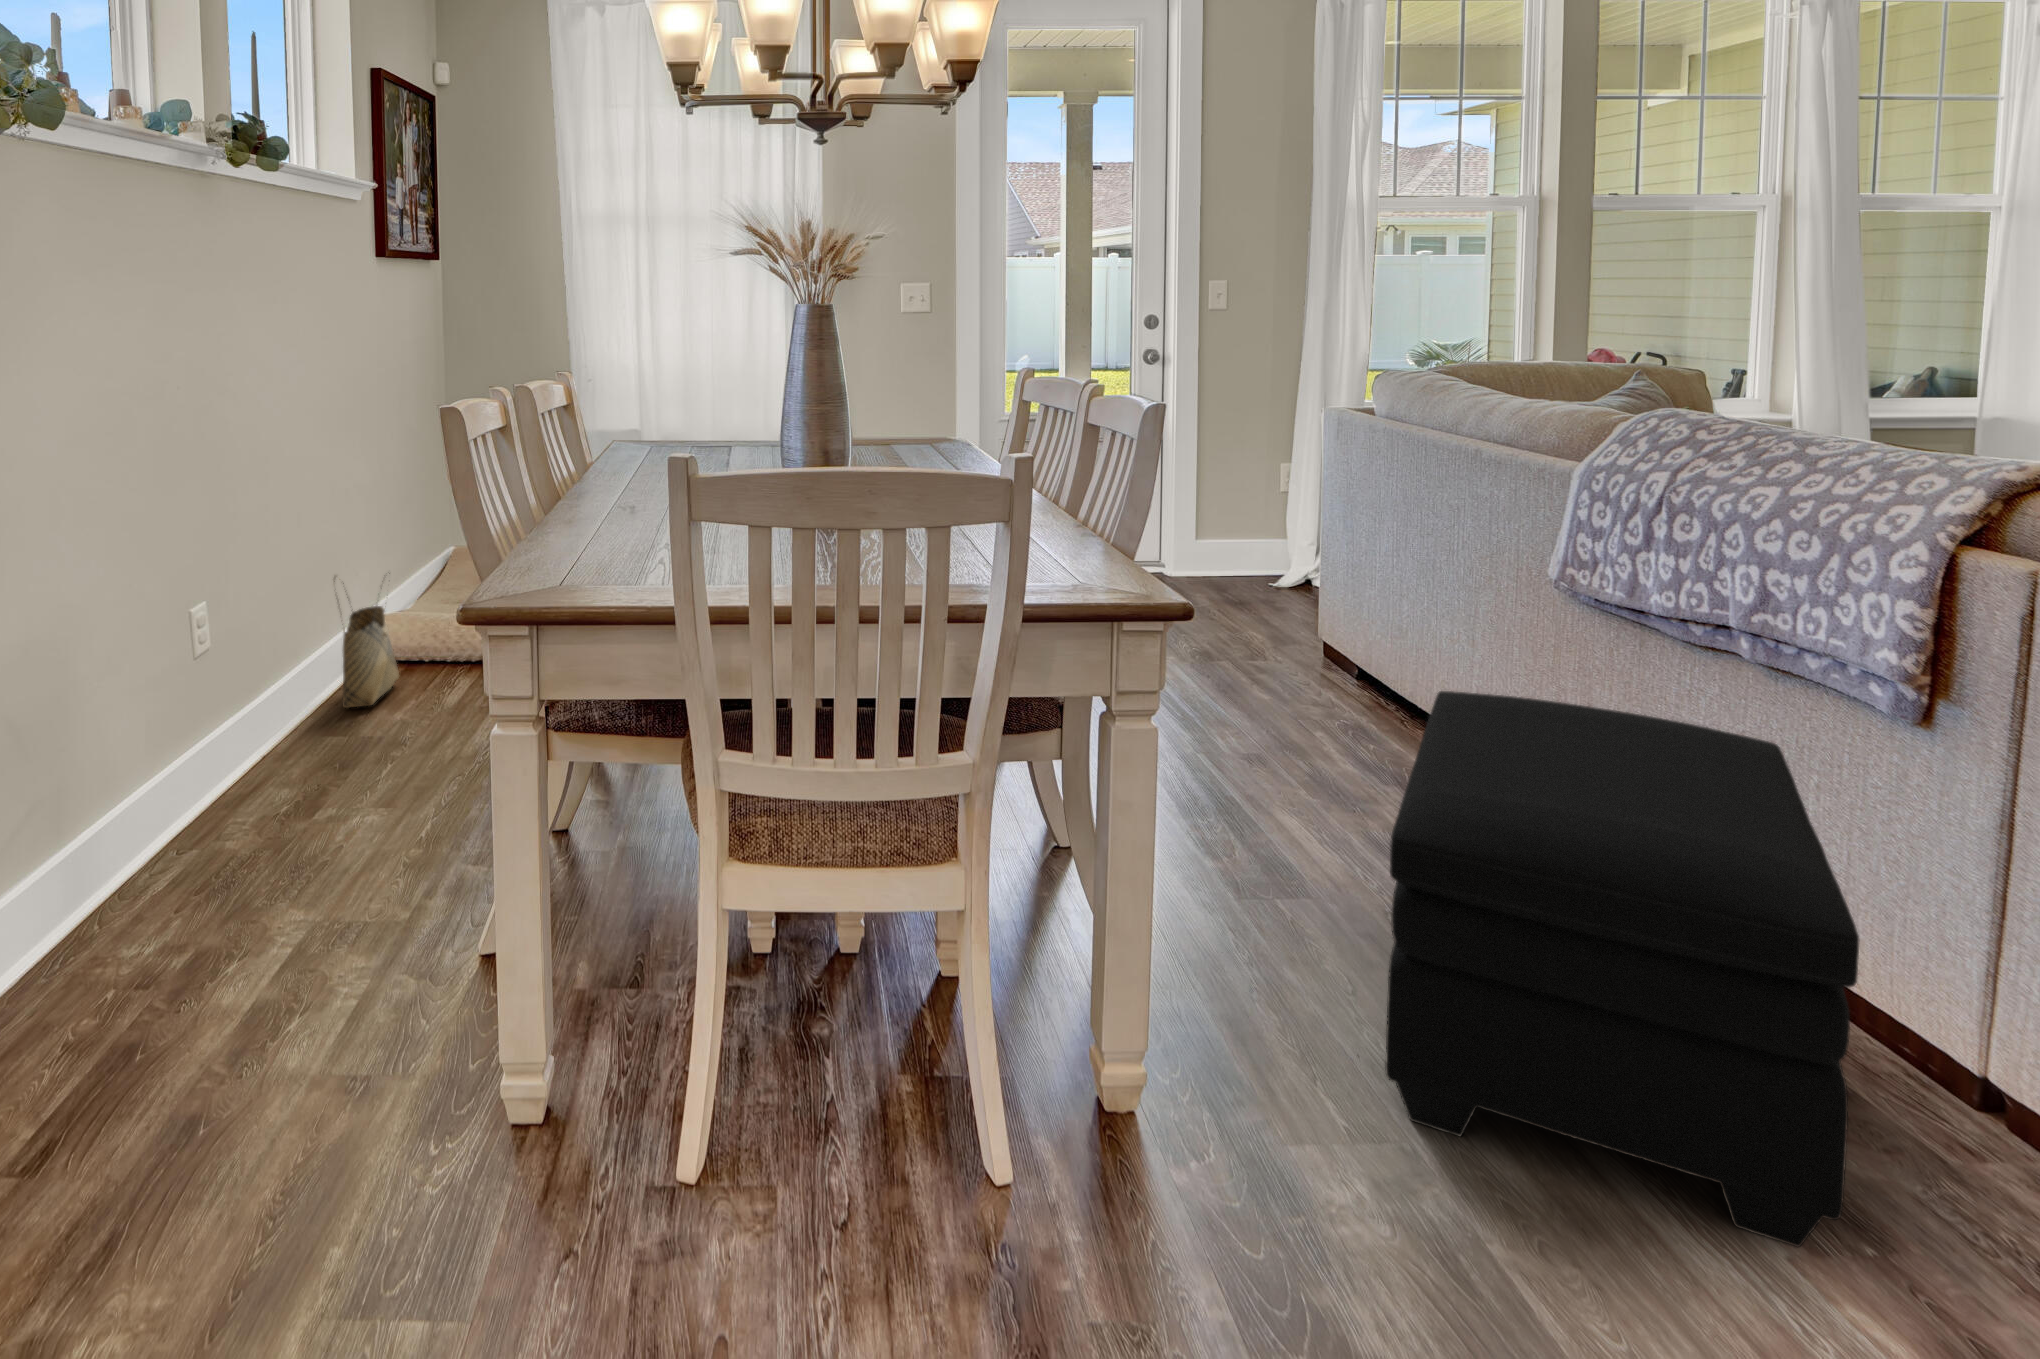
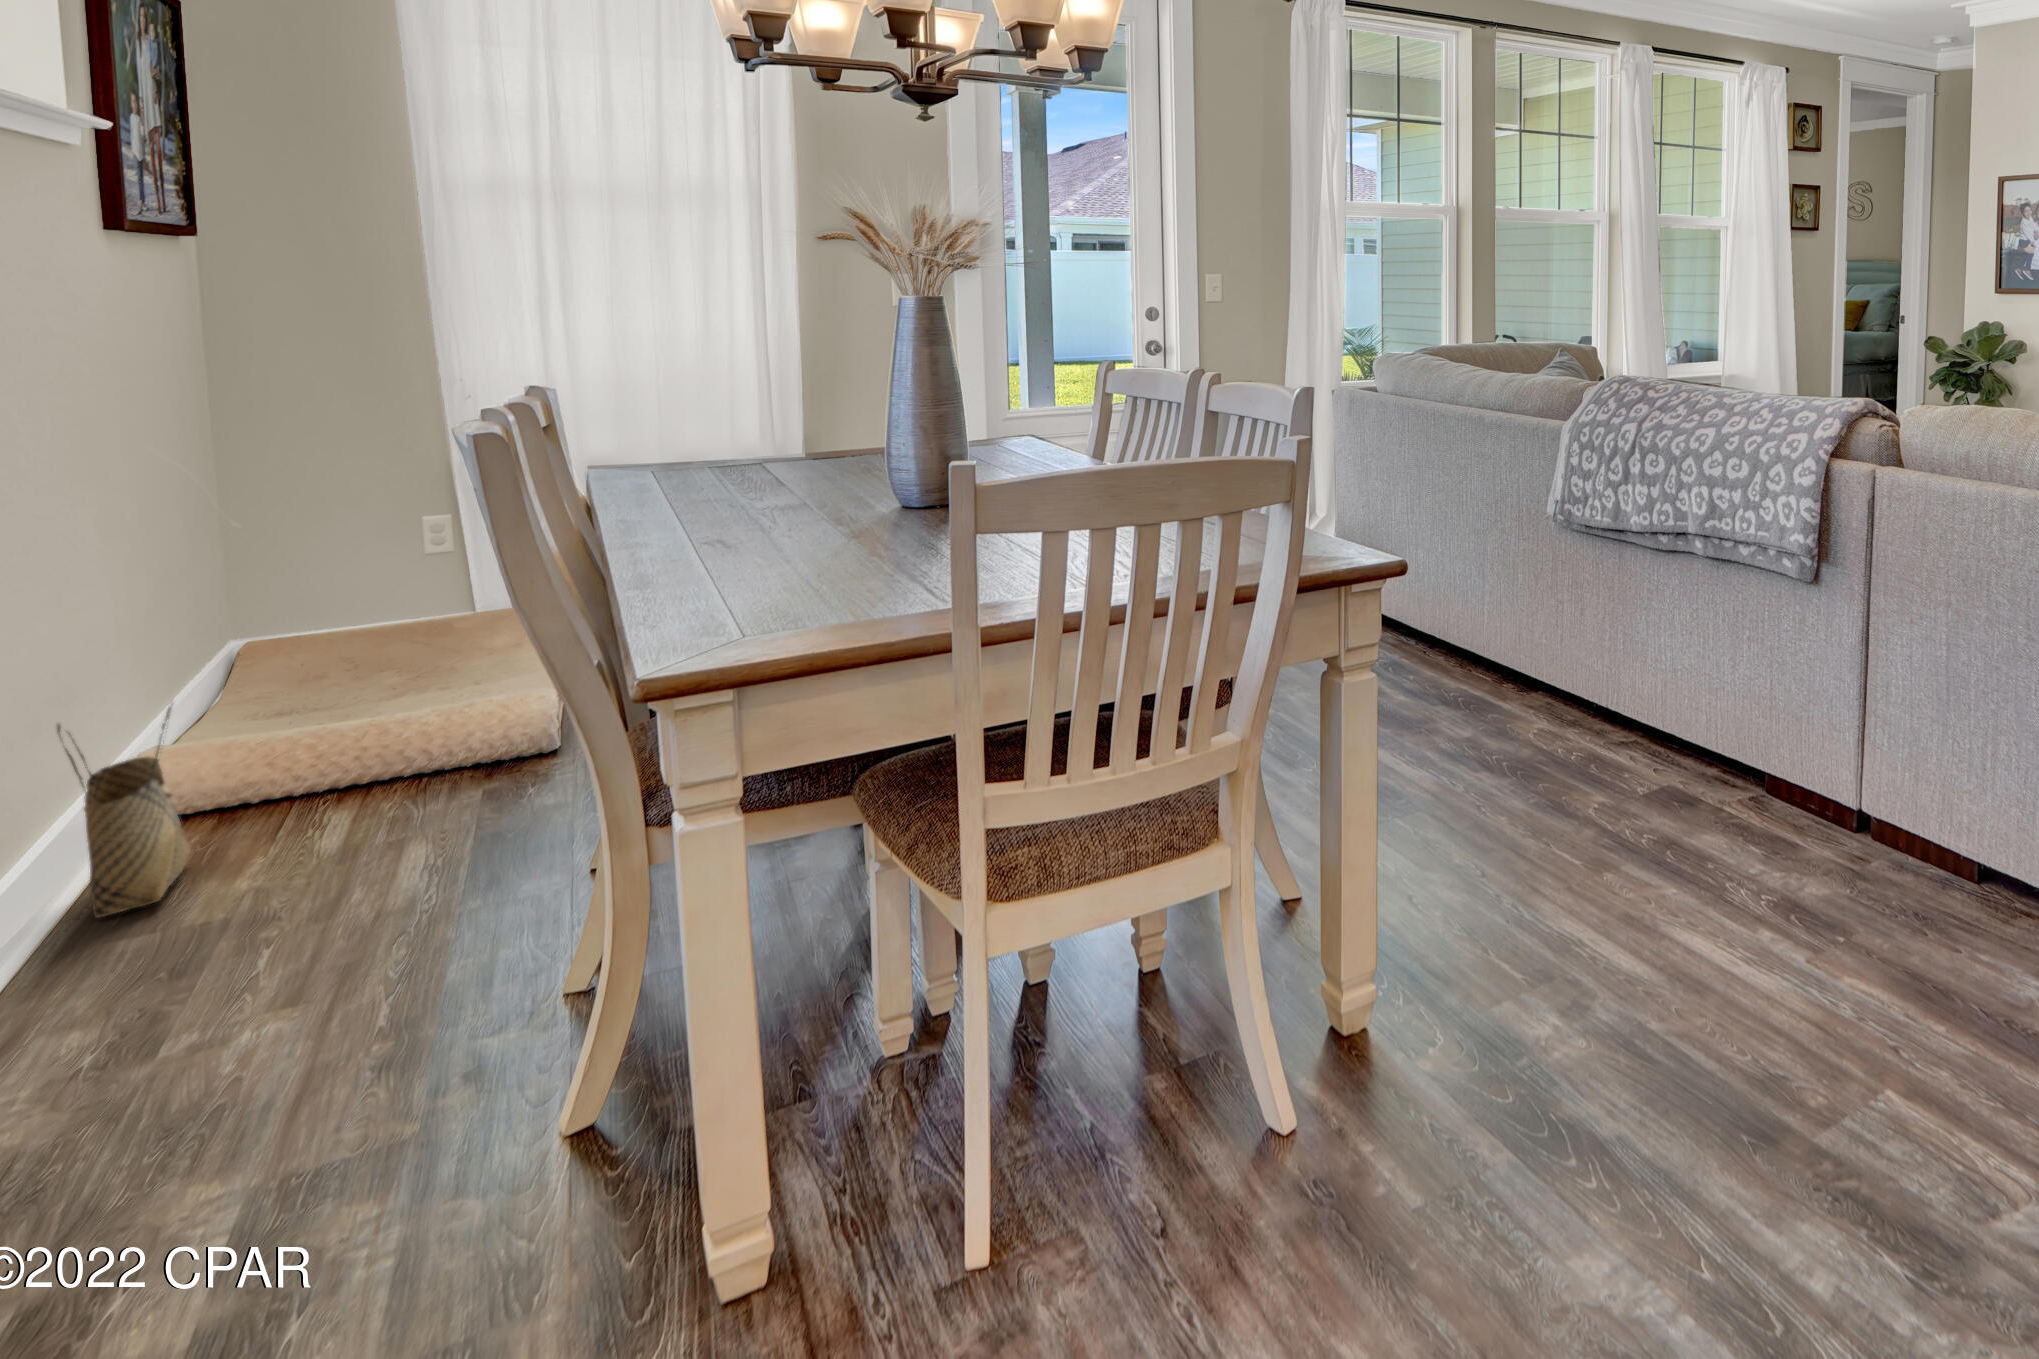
ottoman: present [1385,691,1859,1247] -> none [1505,606,1824,952]

